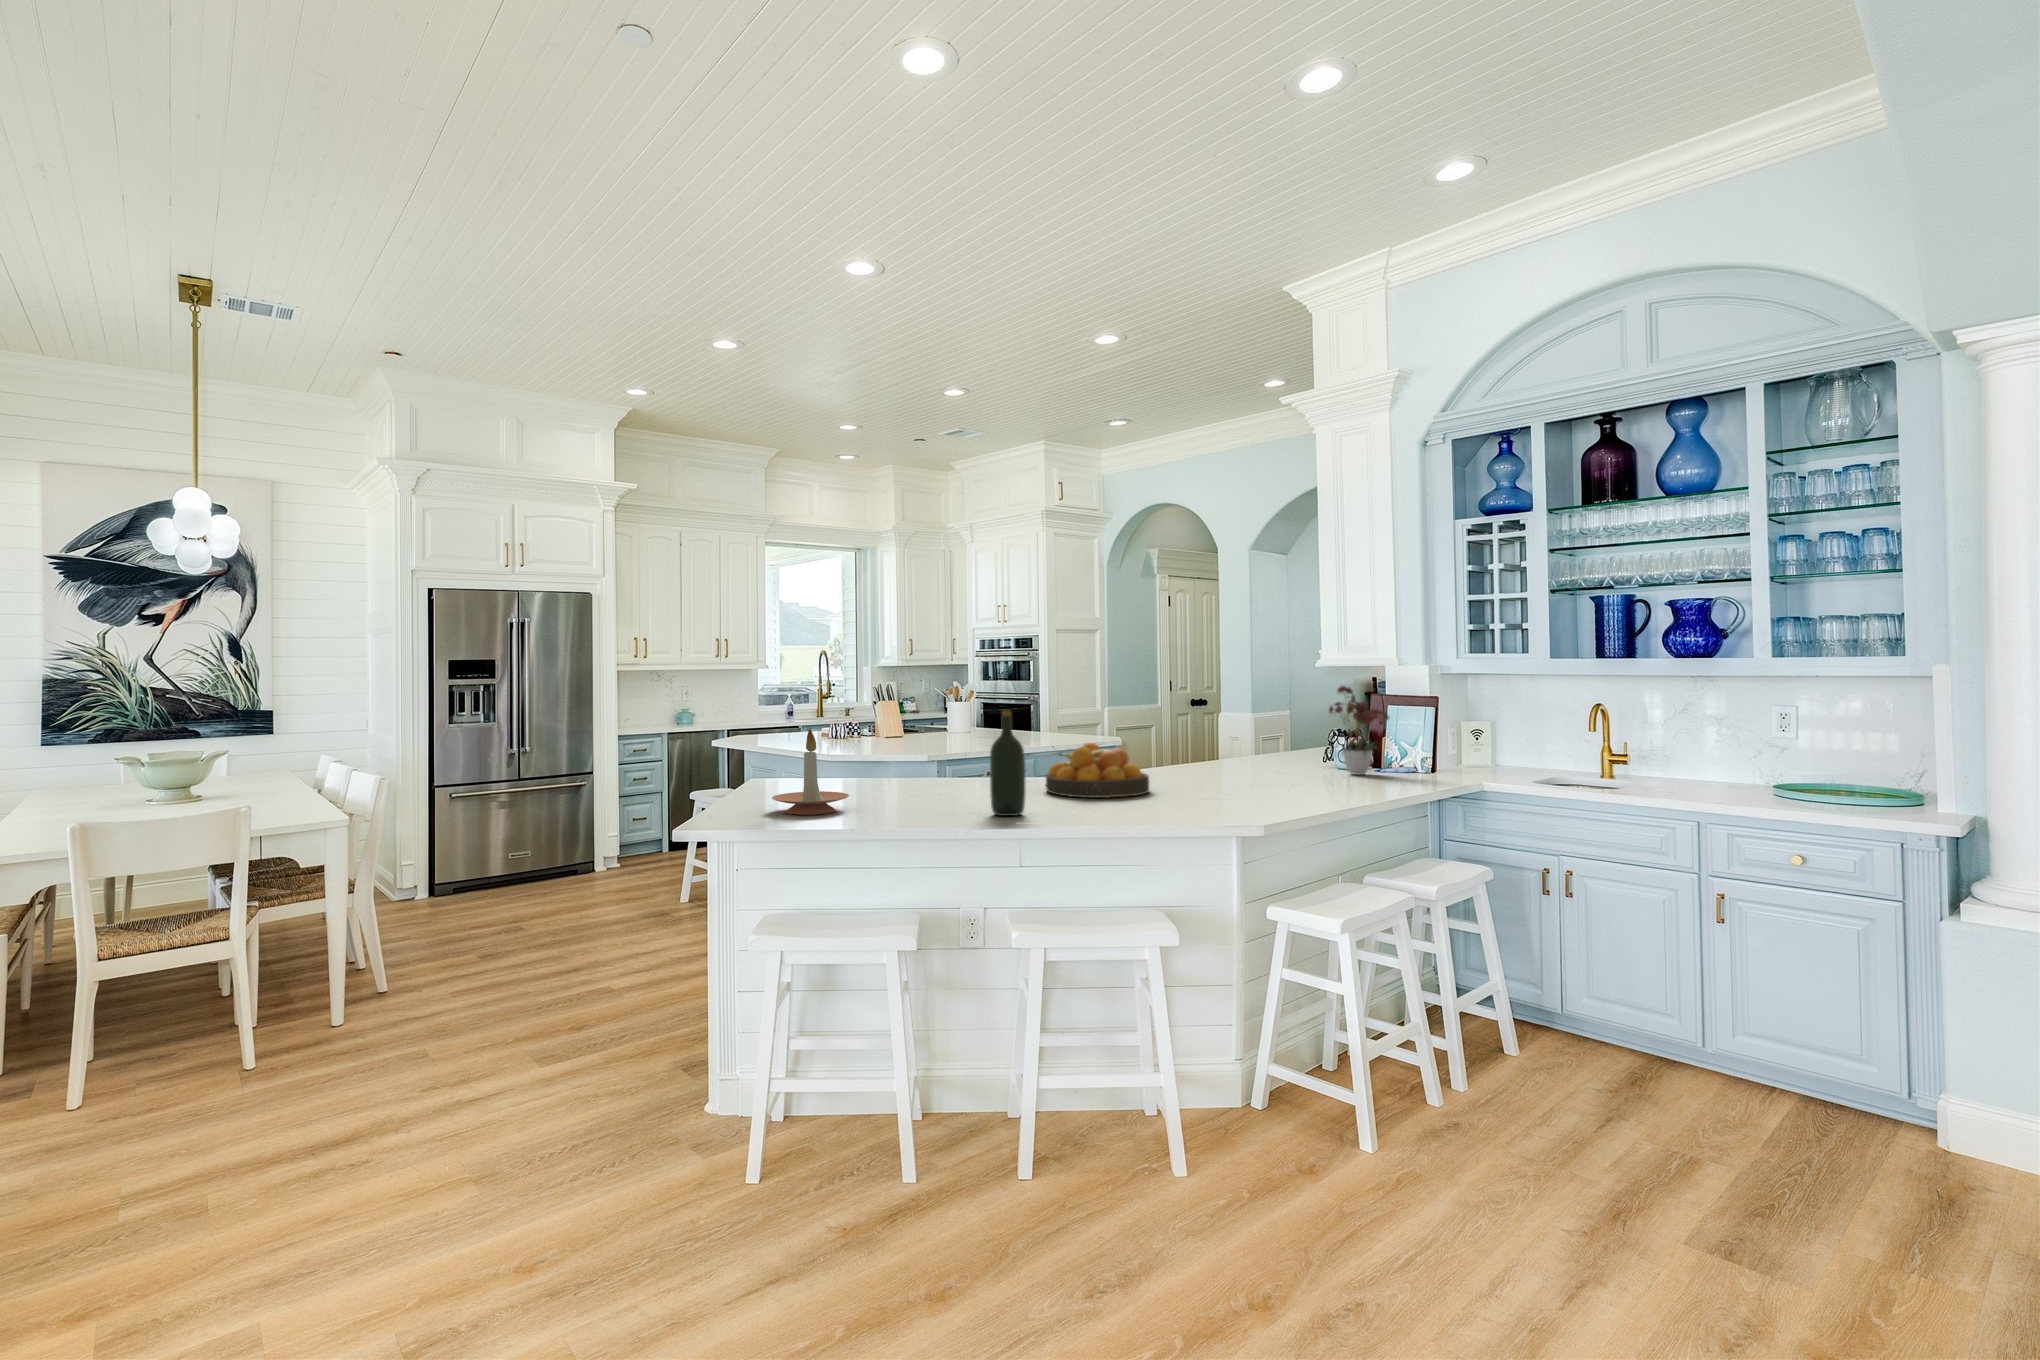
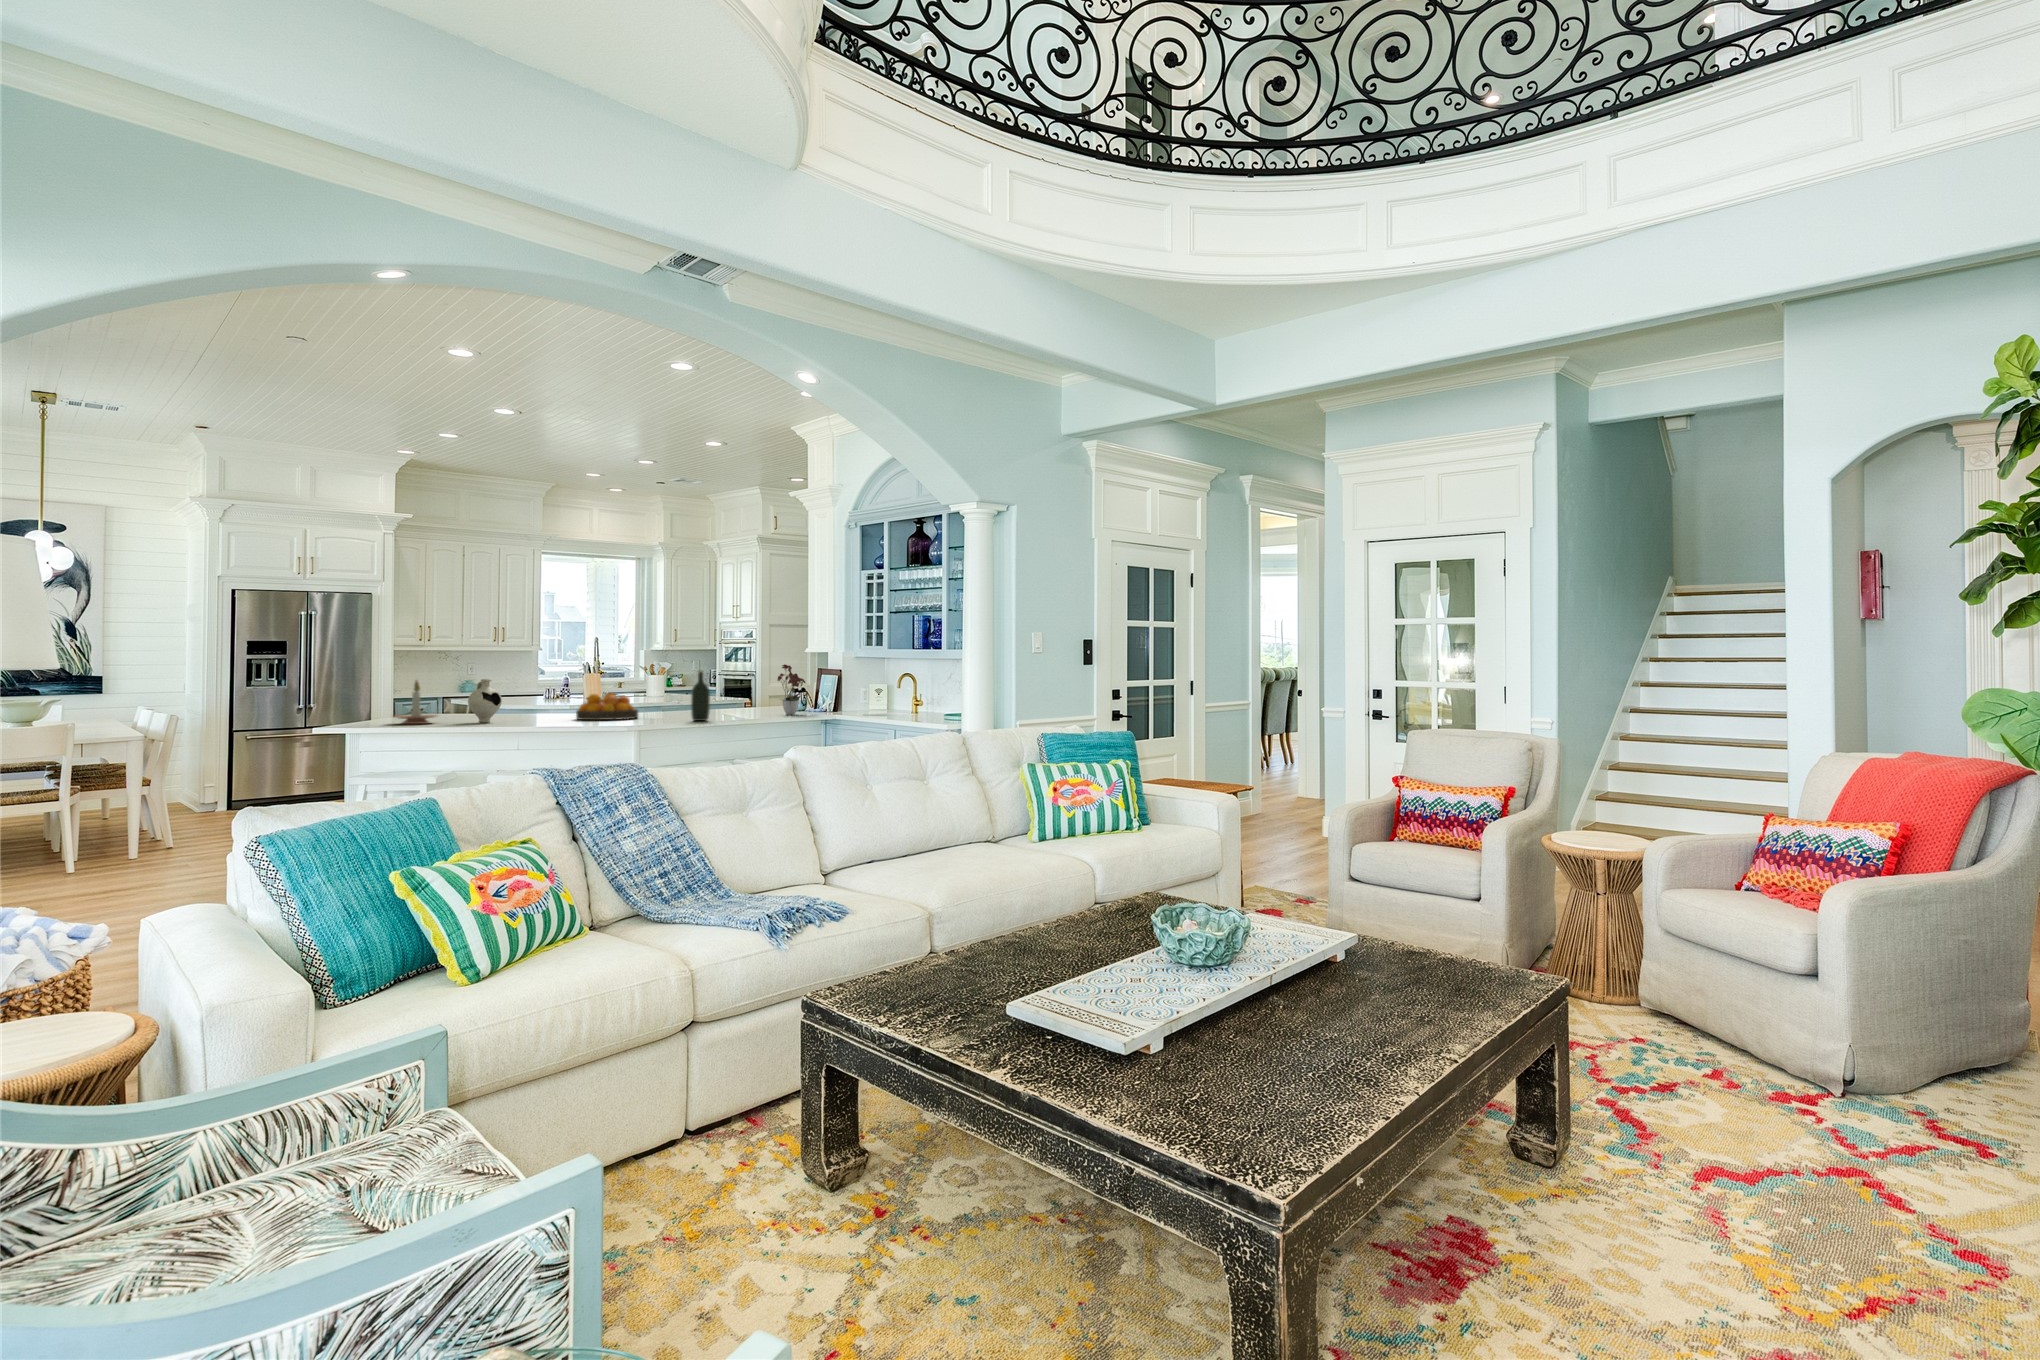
wine bottle: present [990,711,1025,816] -> present [691,671,710,721]
decorative vase: none [893,725,948,807] -> present [468,679,502,723]

